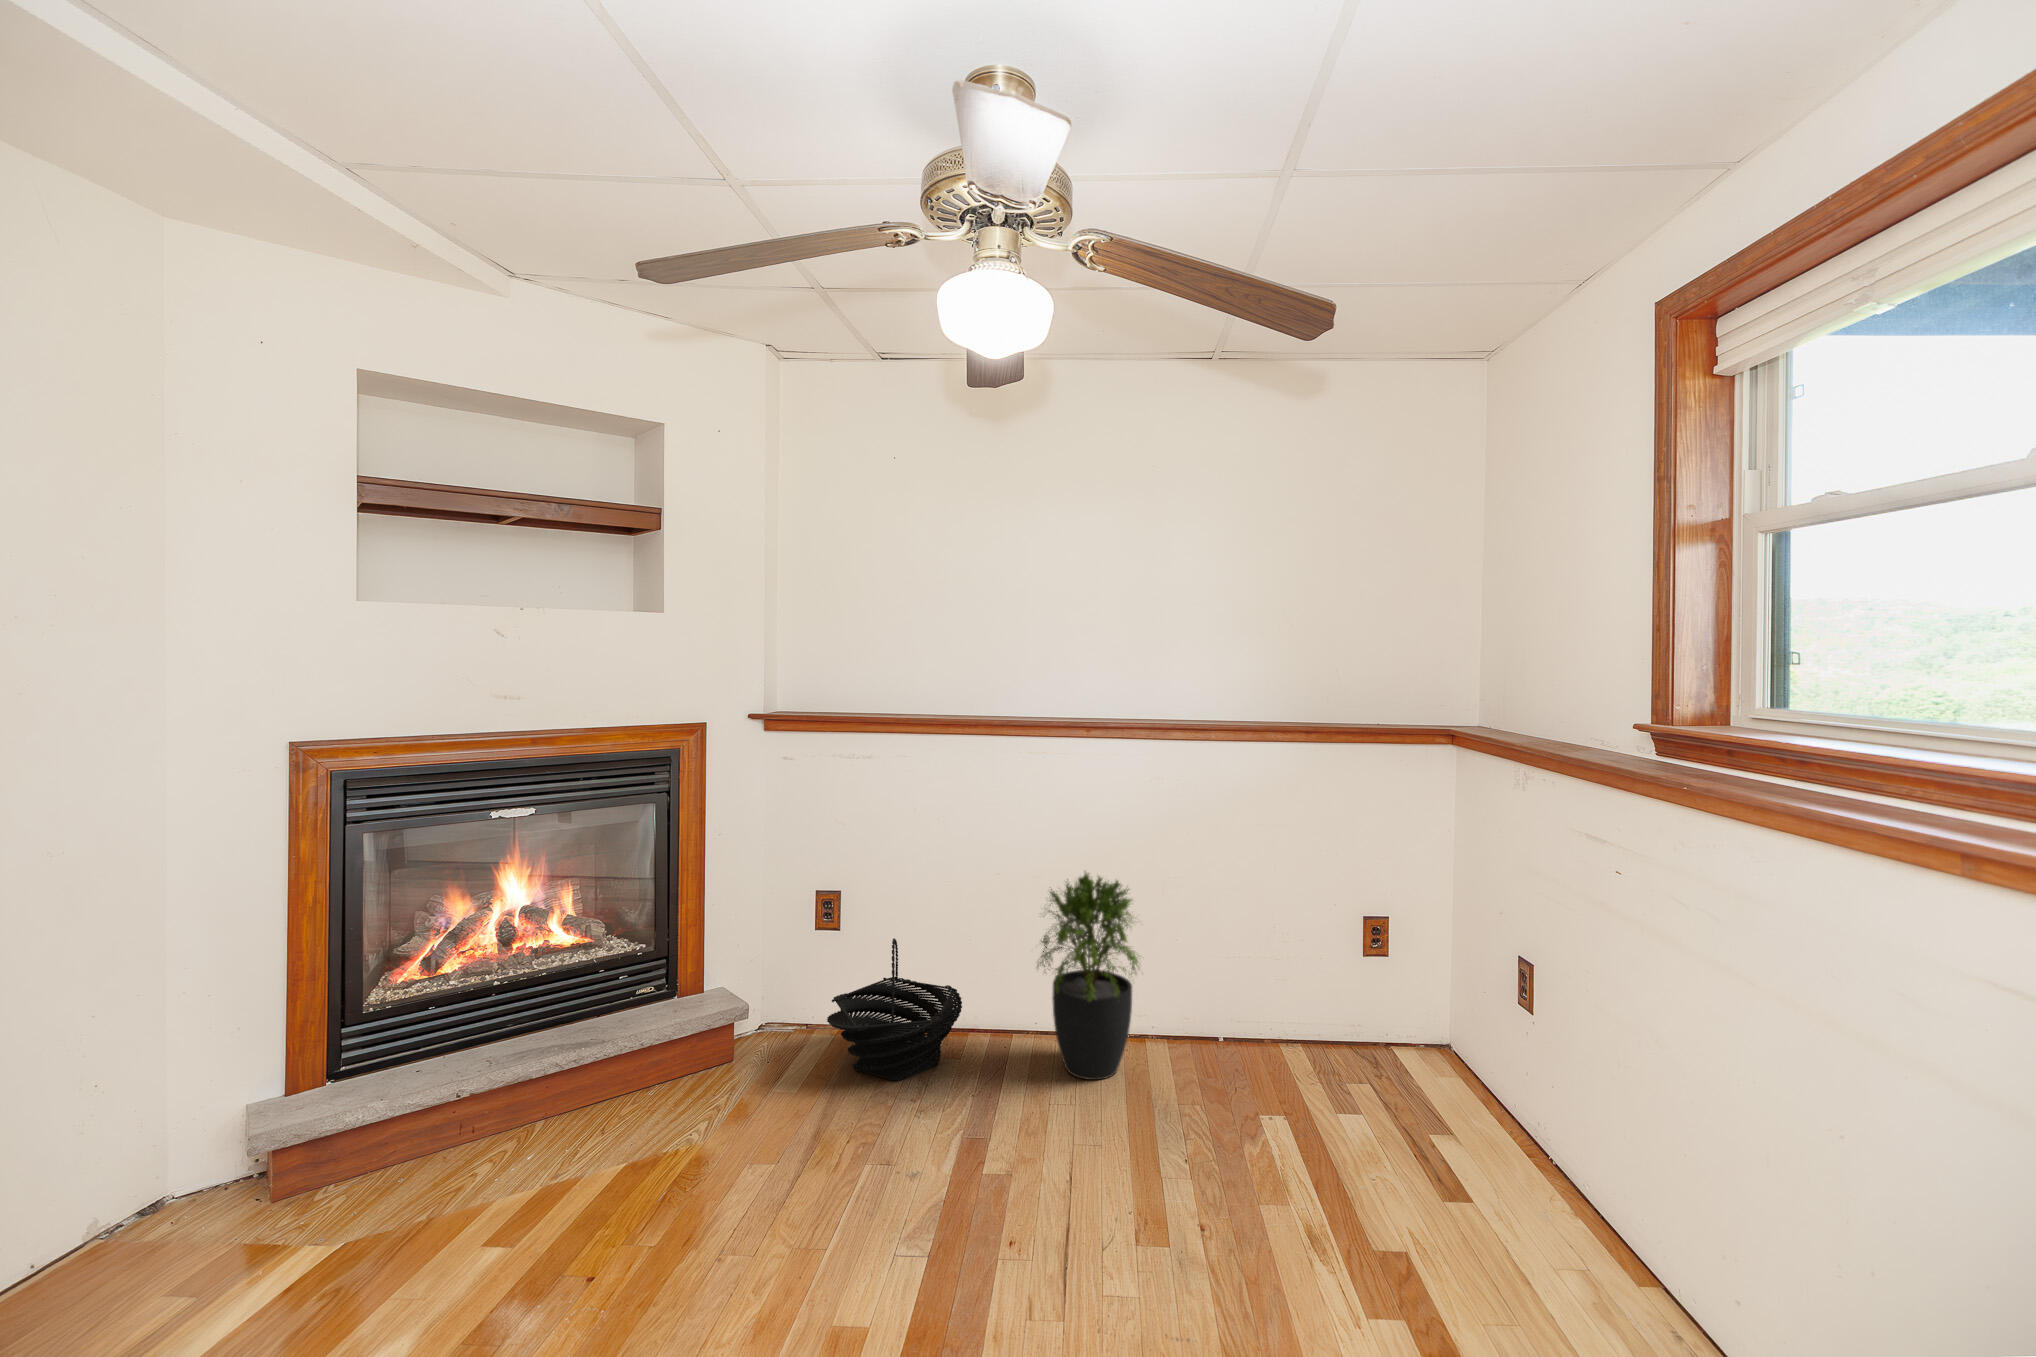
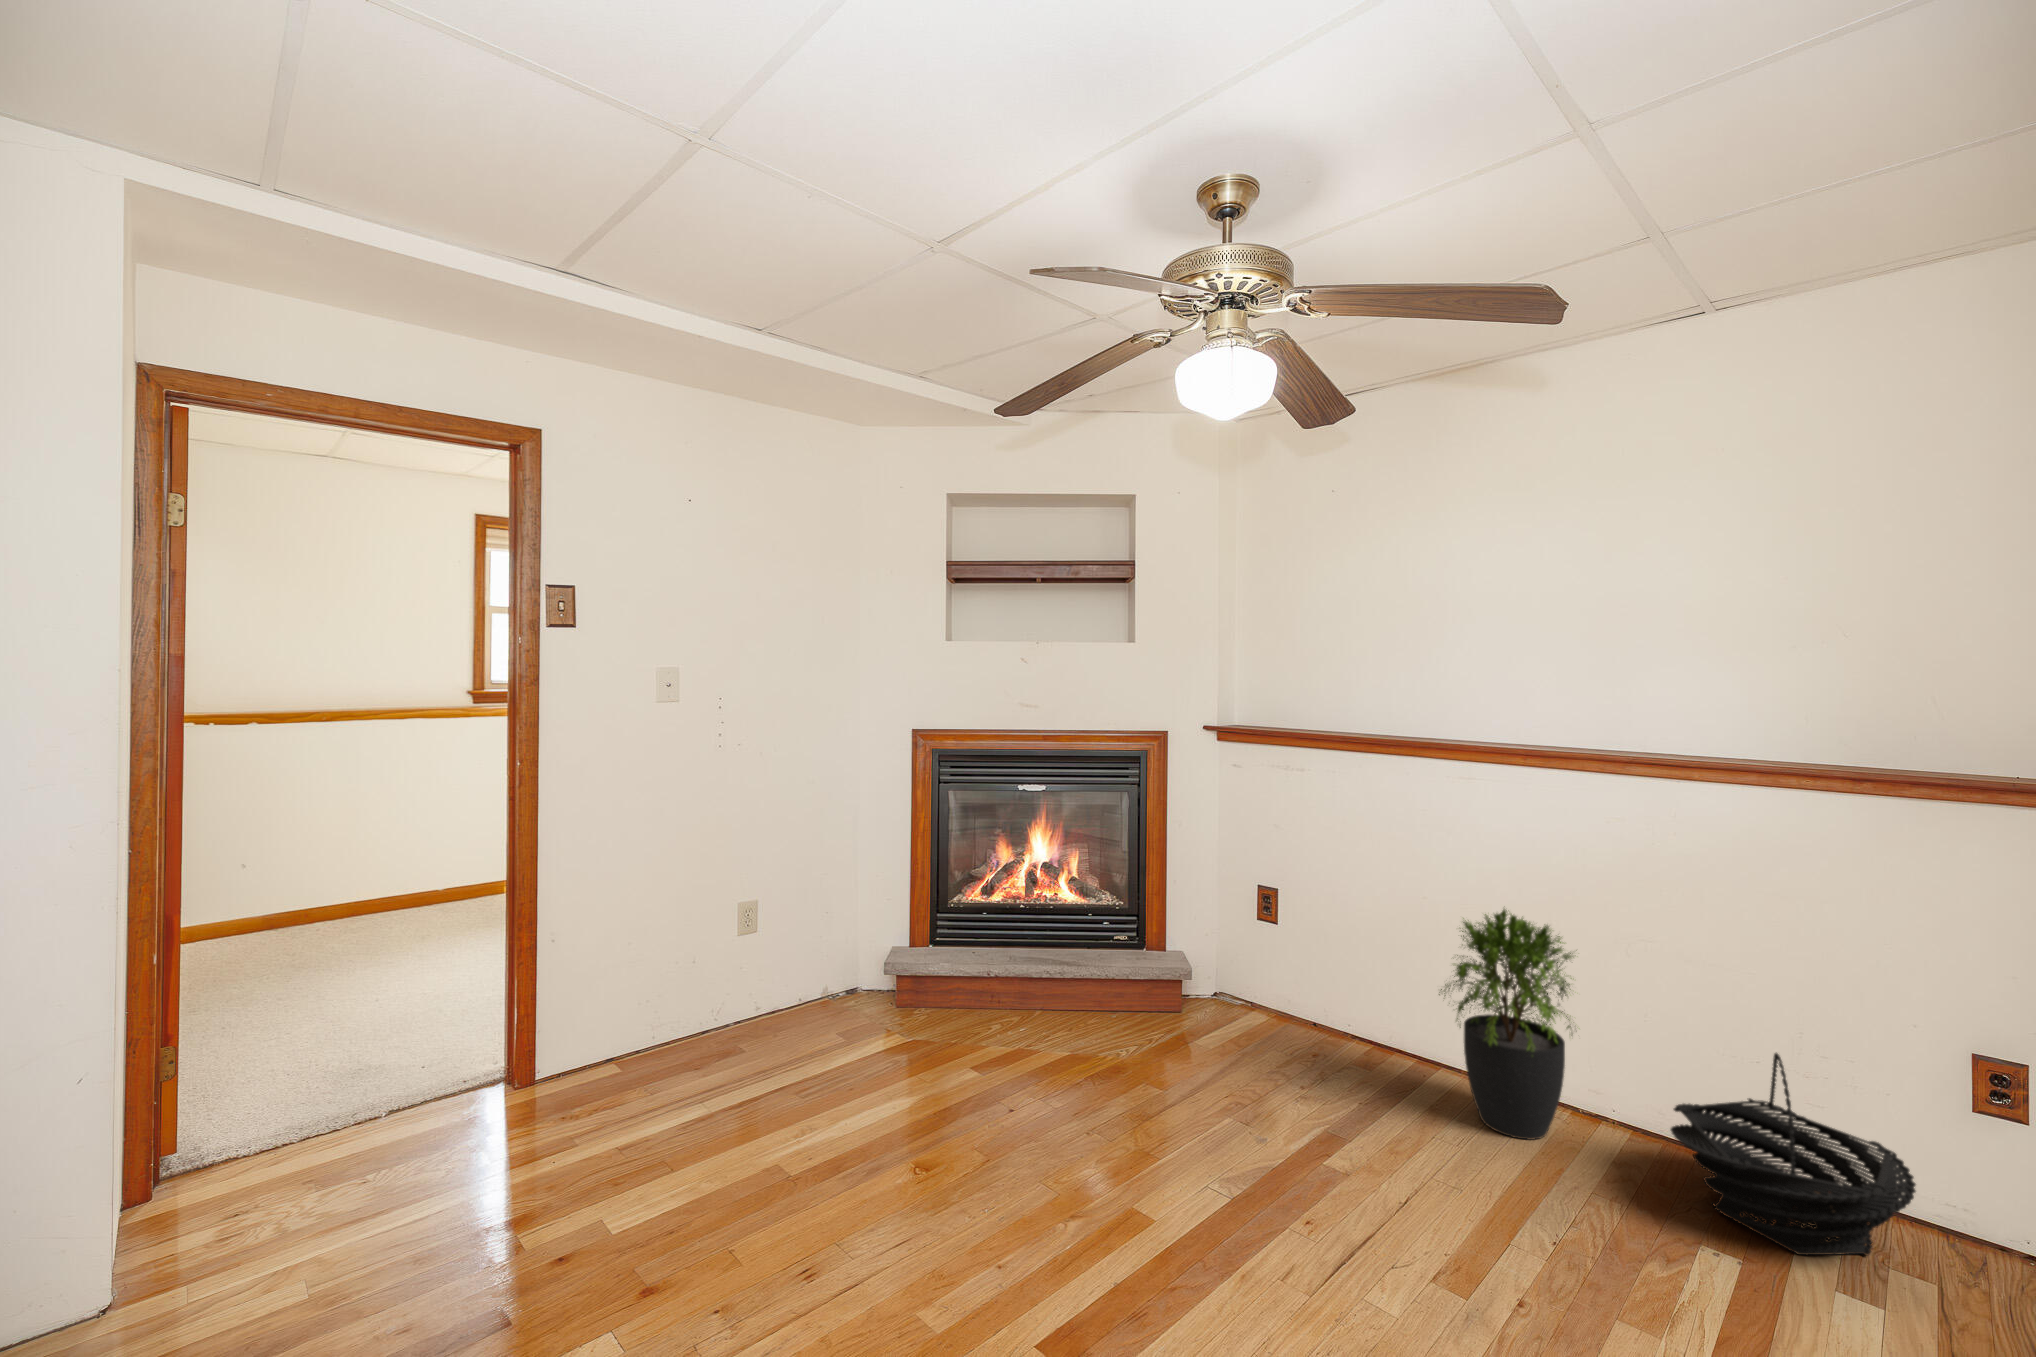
basket: present [827,938,962,1081] -> present [1671,1053,1916,1255]

